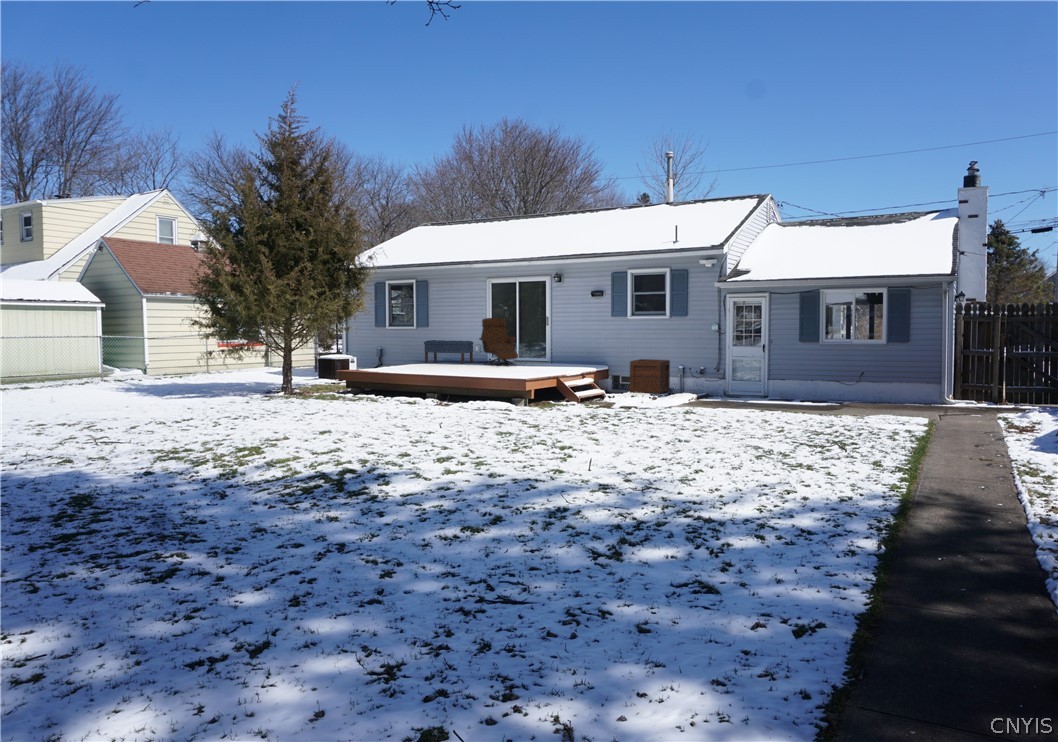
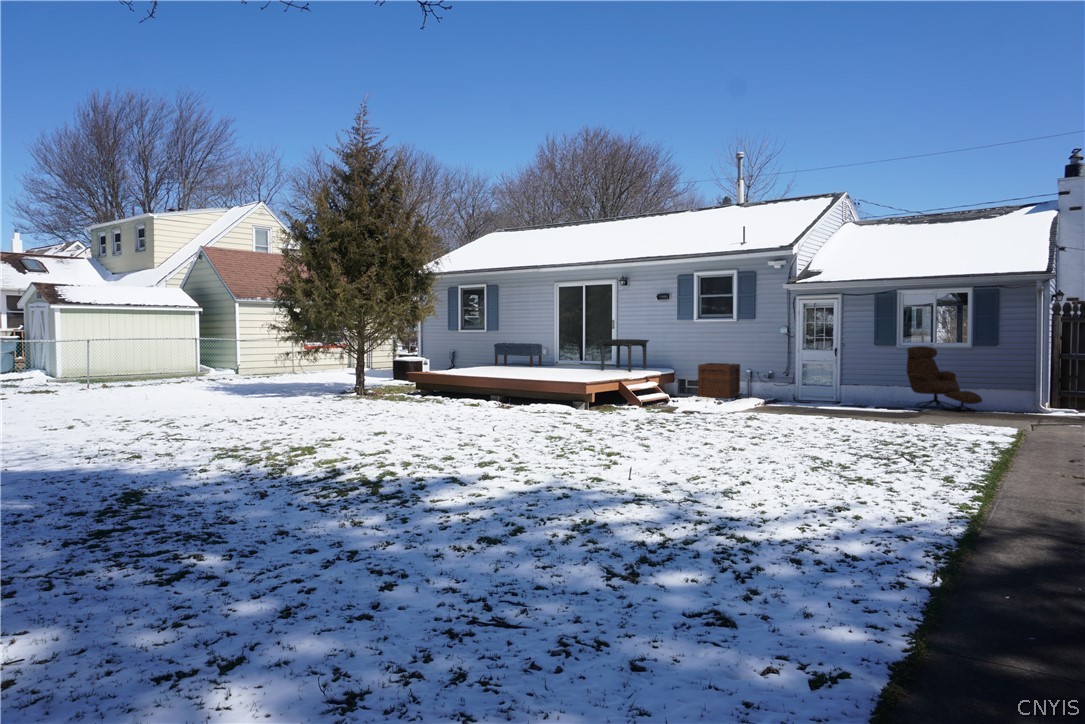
lounge chair: present [480,318,518,366] -> present [907,346,982,412]
round table: none [532,336,582,368] -> present [599,339,649,371]

